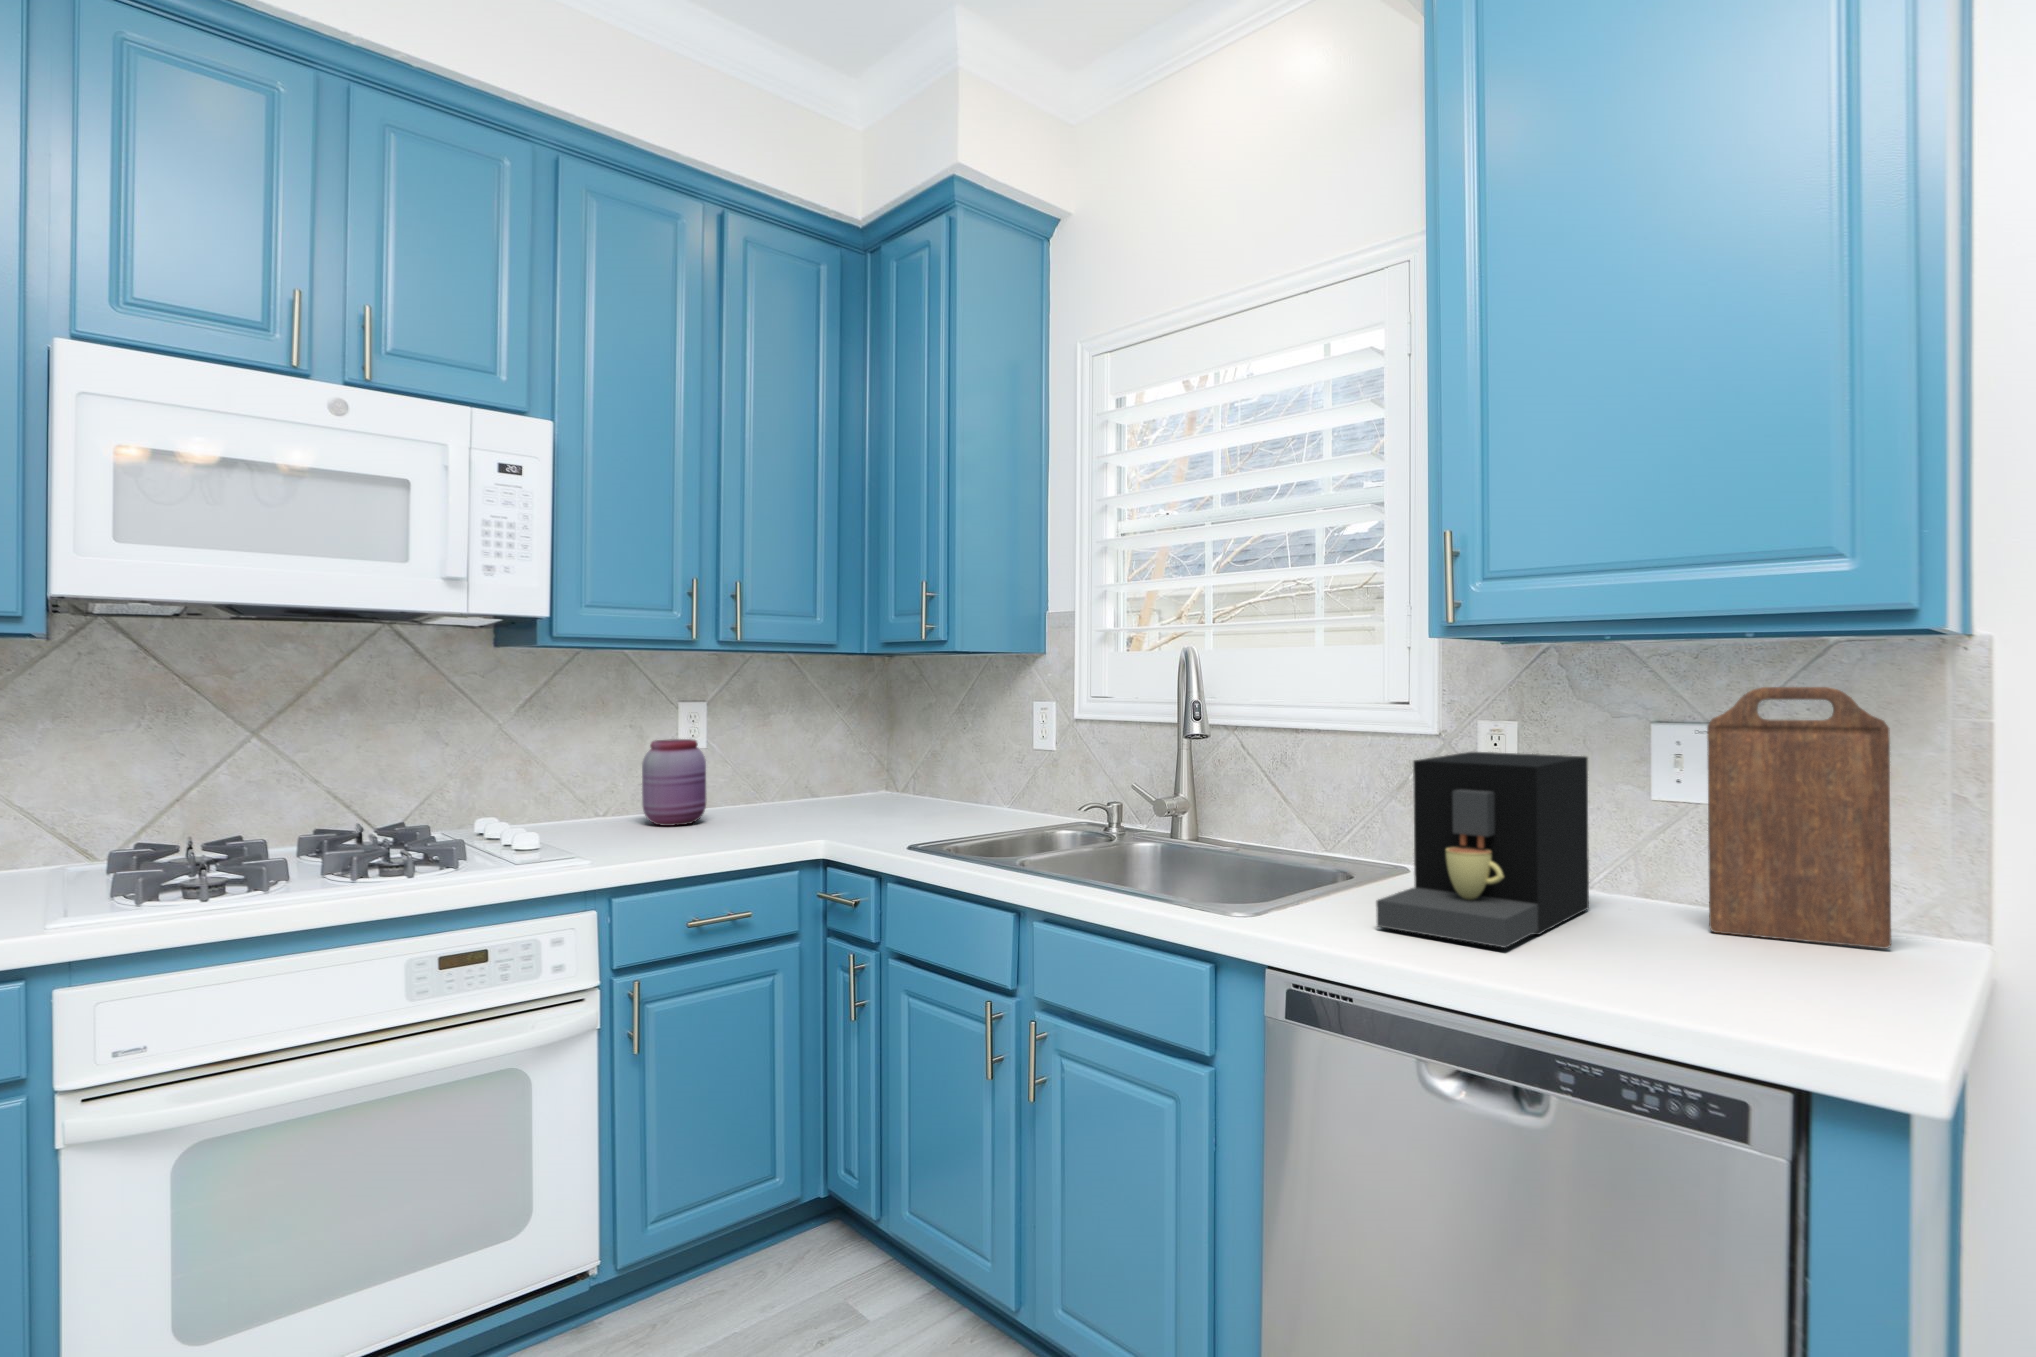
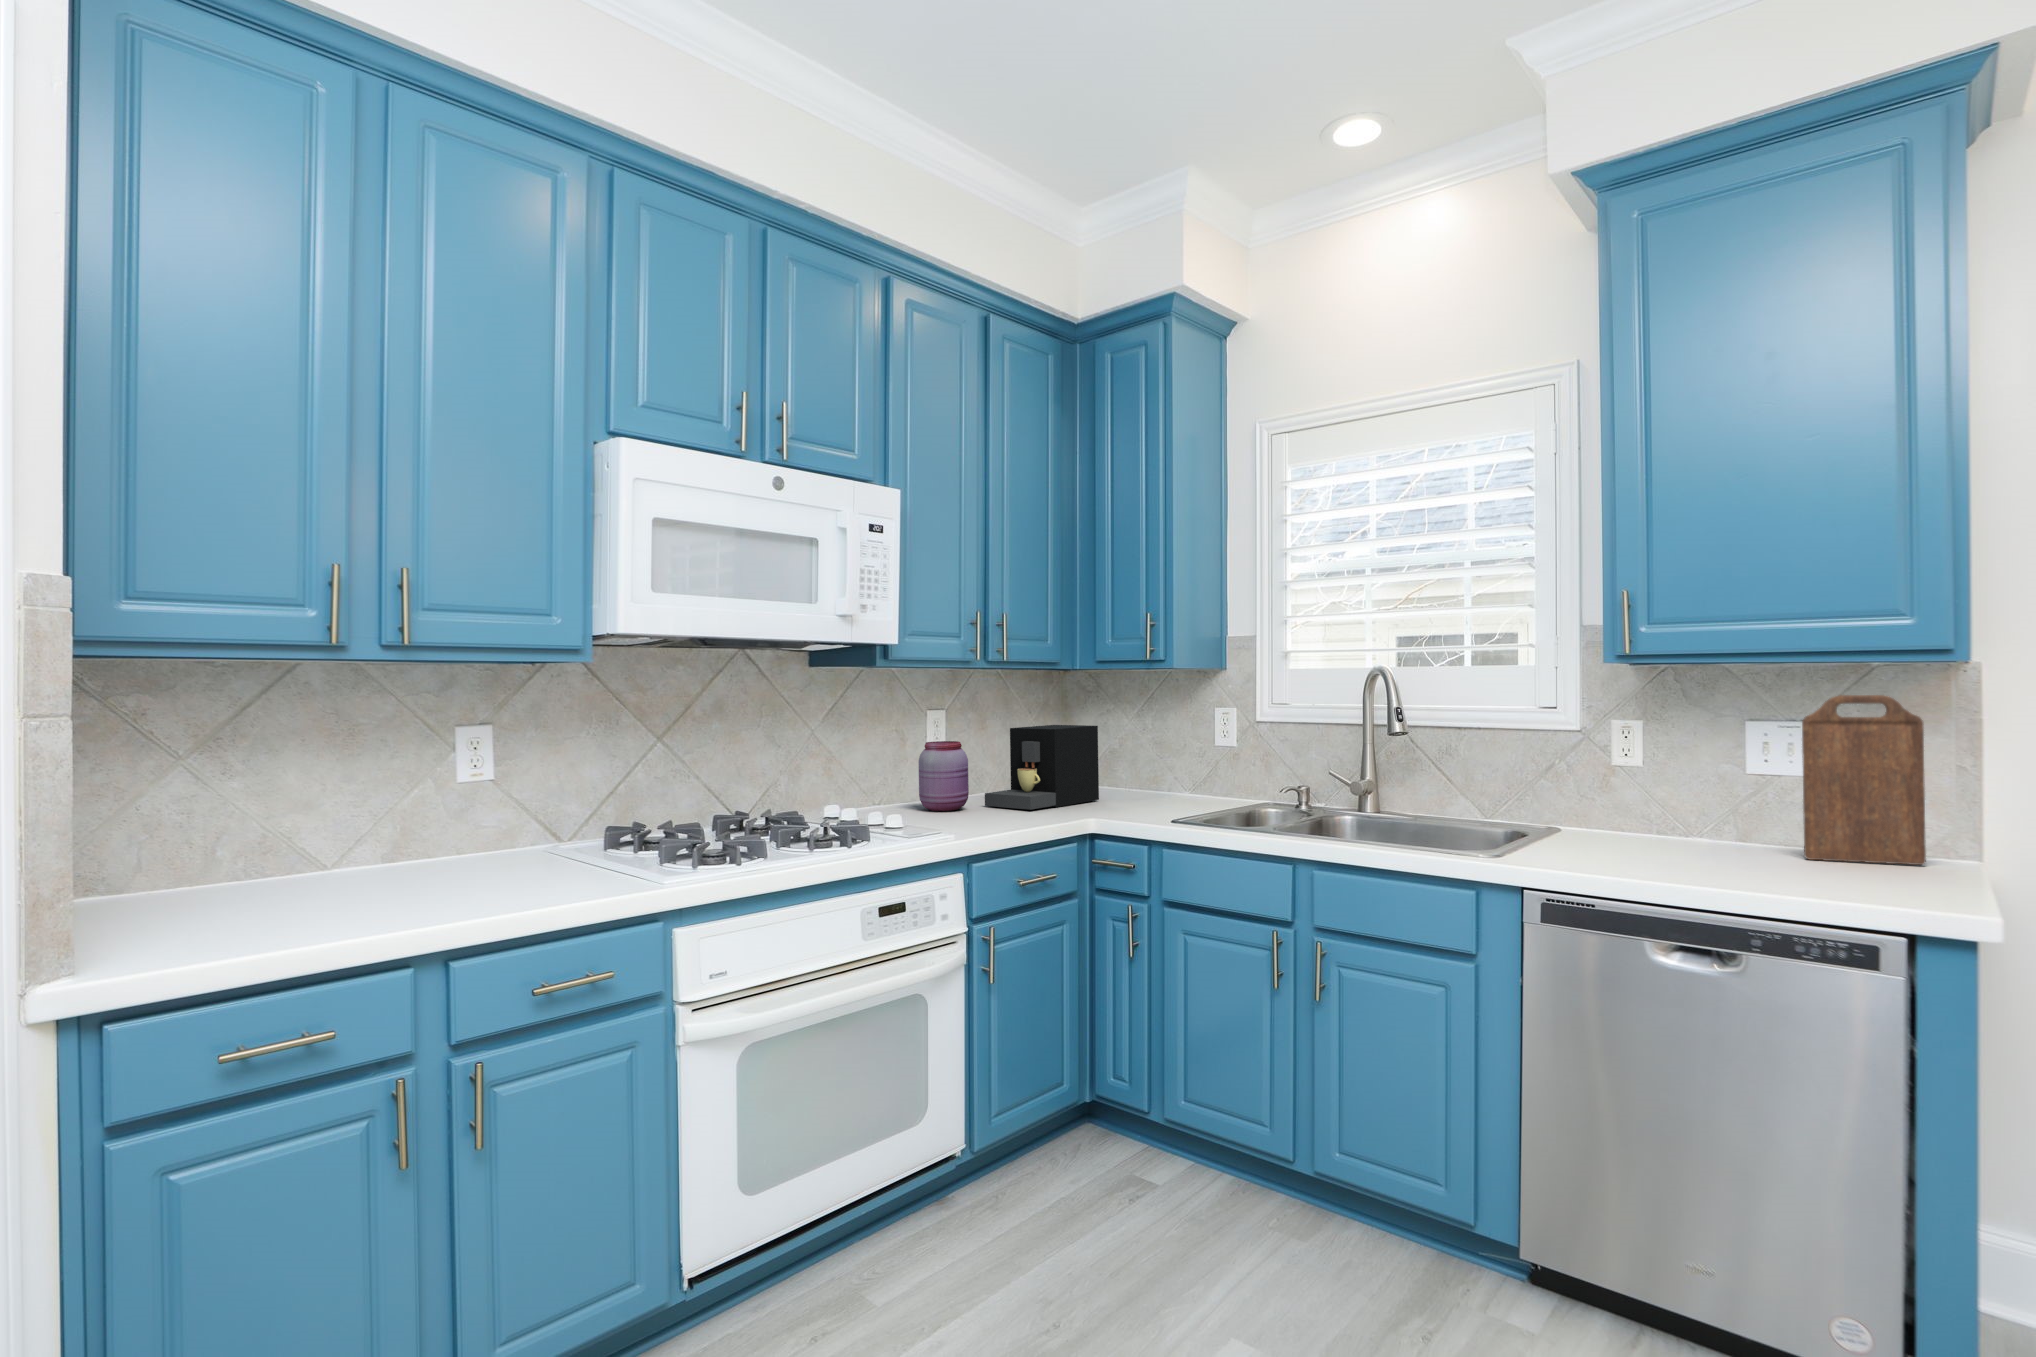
coffee maker: present [1376,752,1589,948] -> present [985,725,1099,810]

